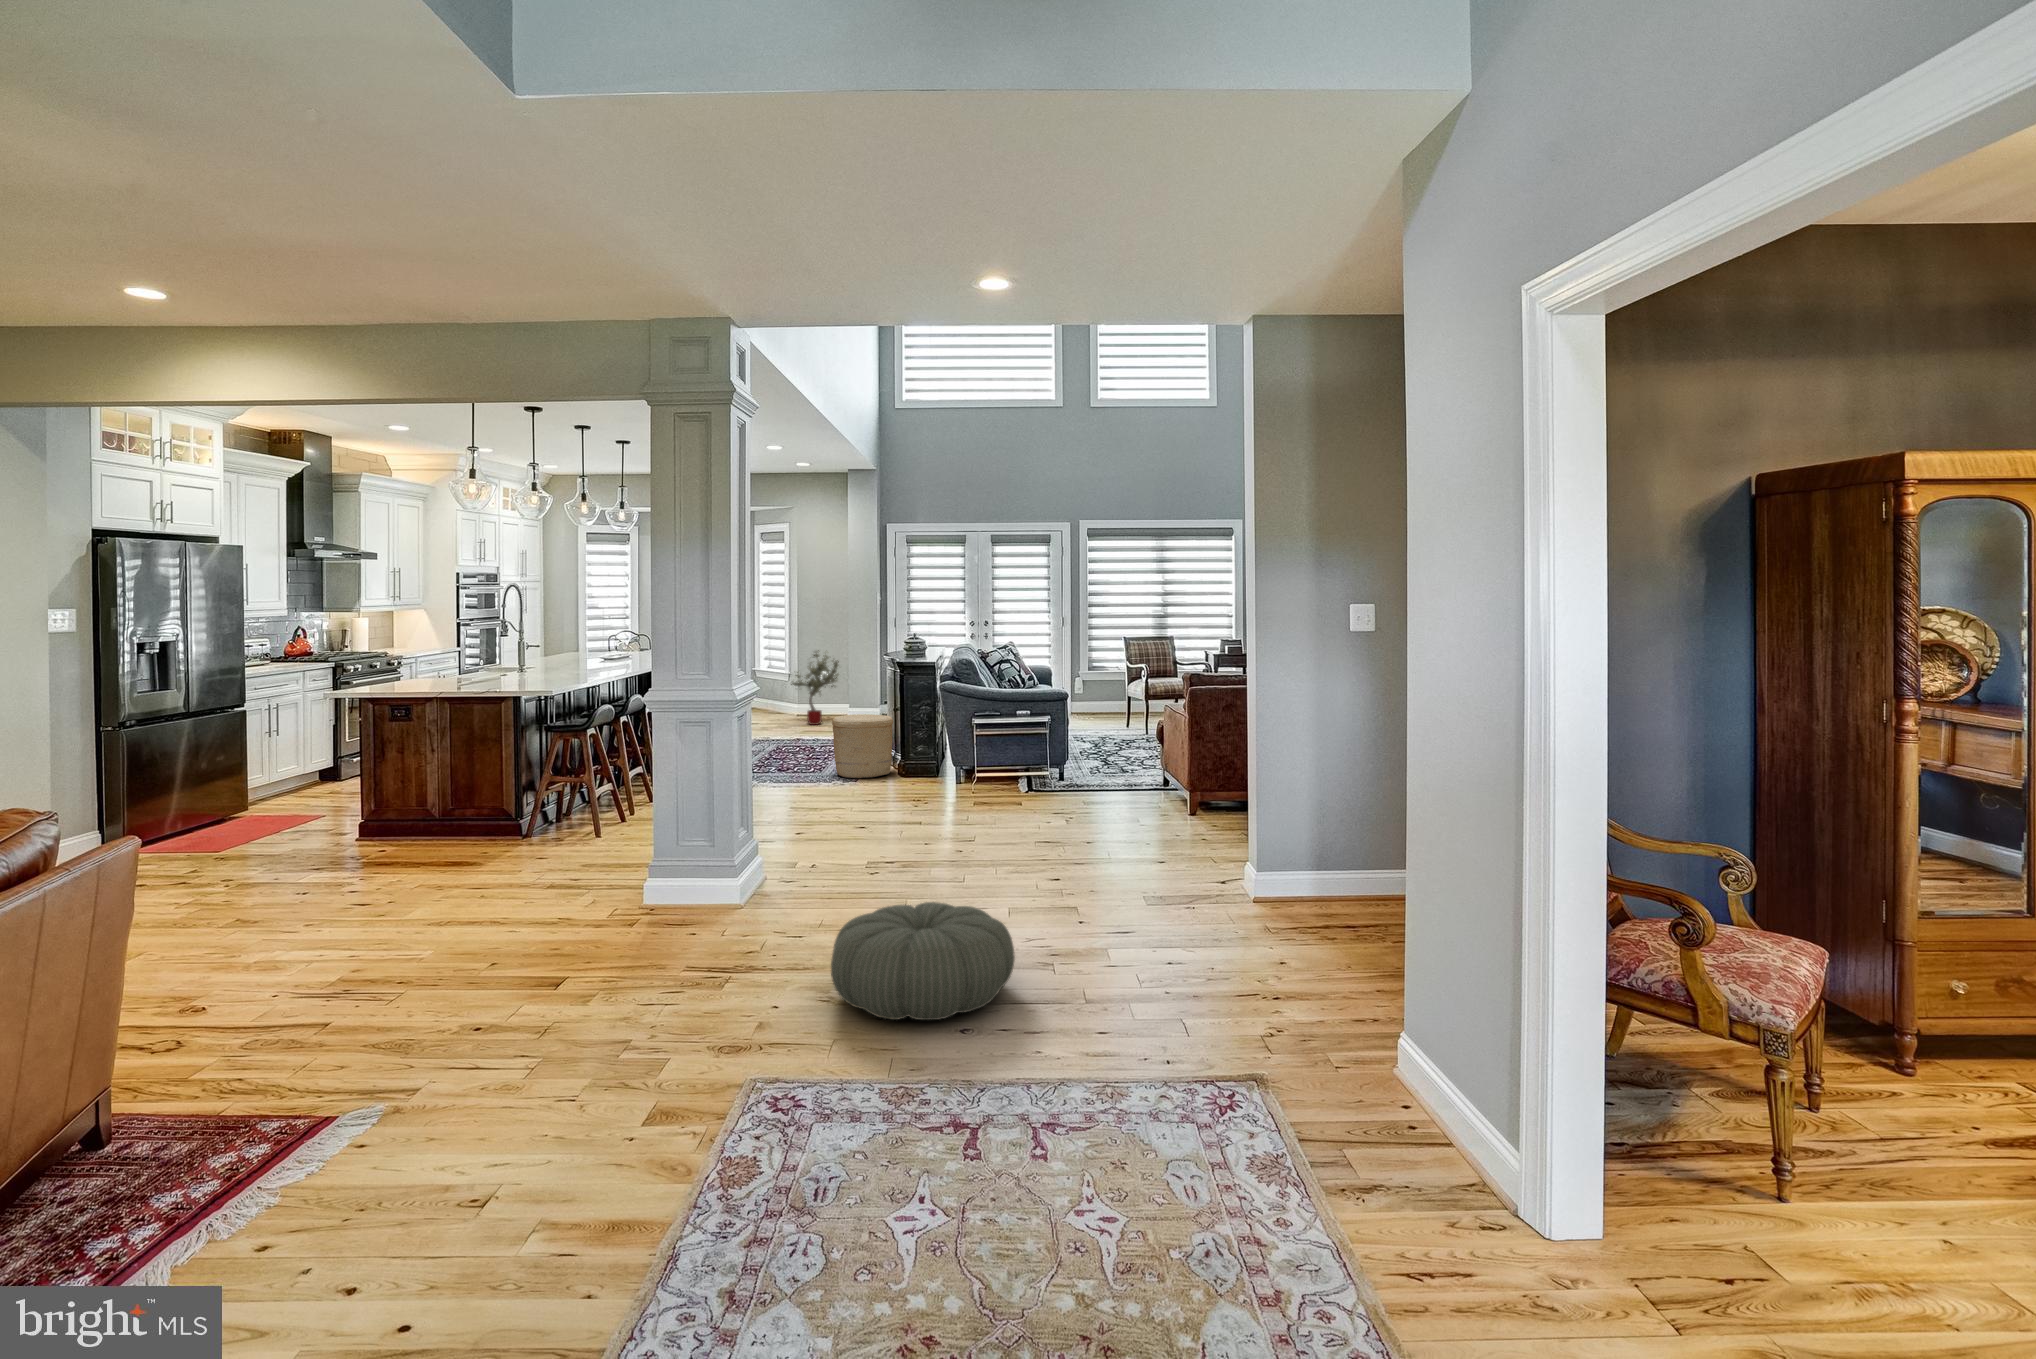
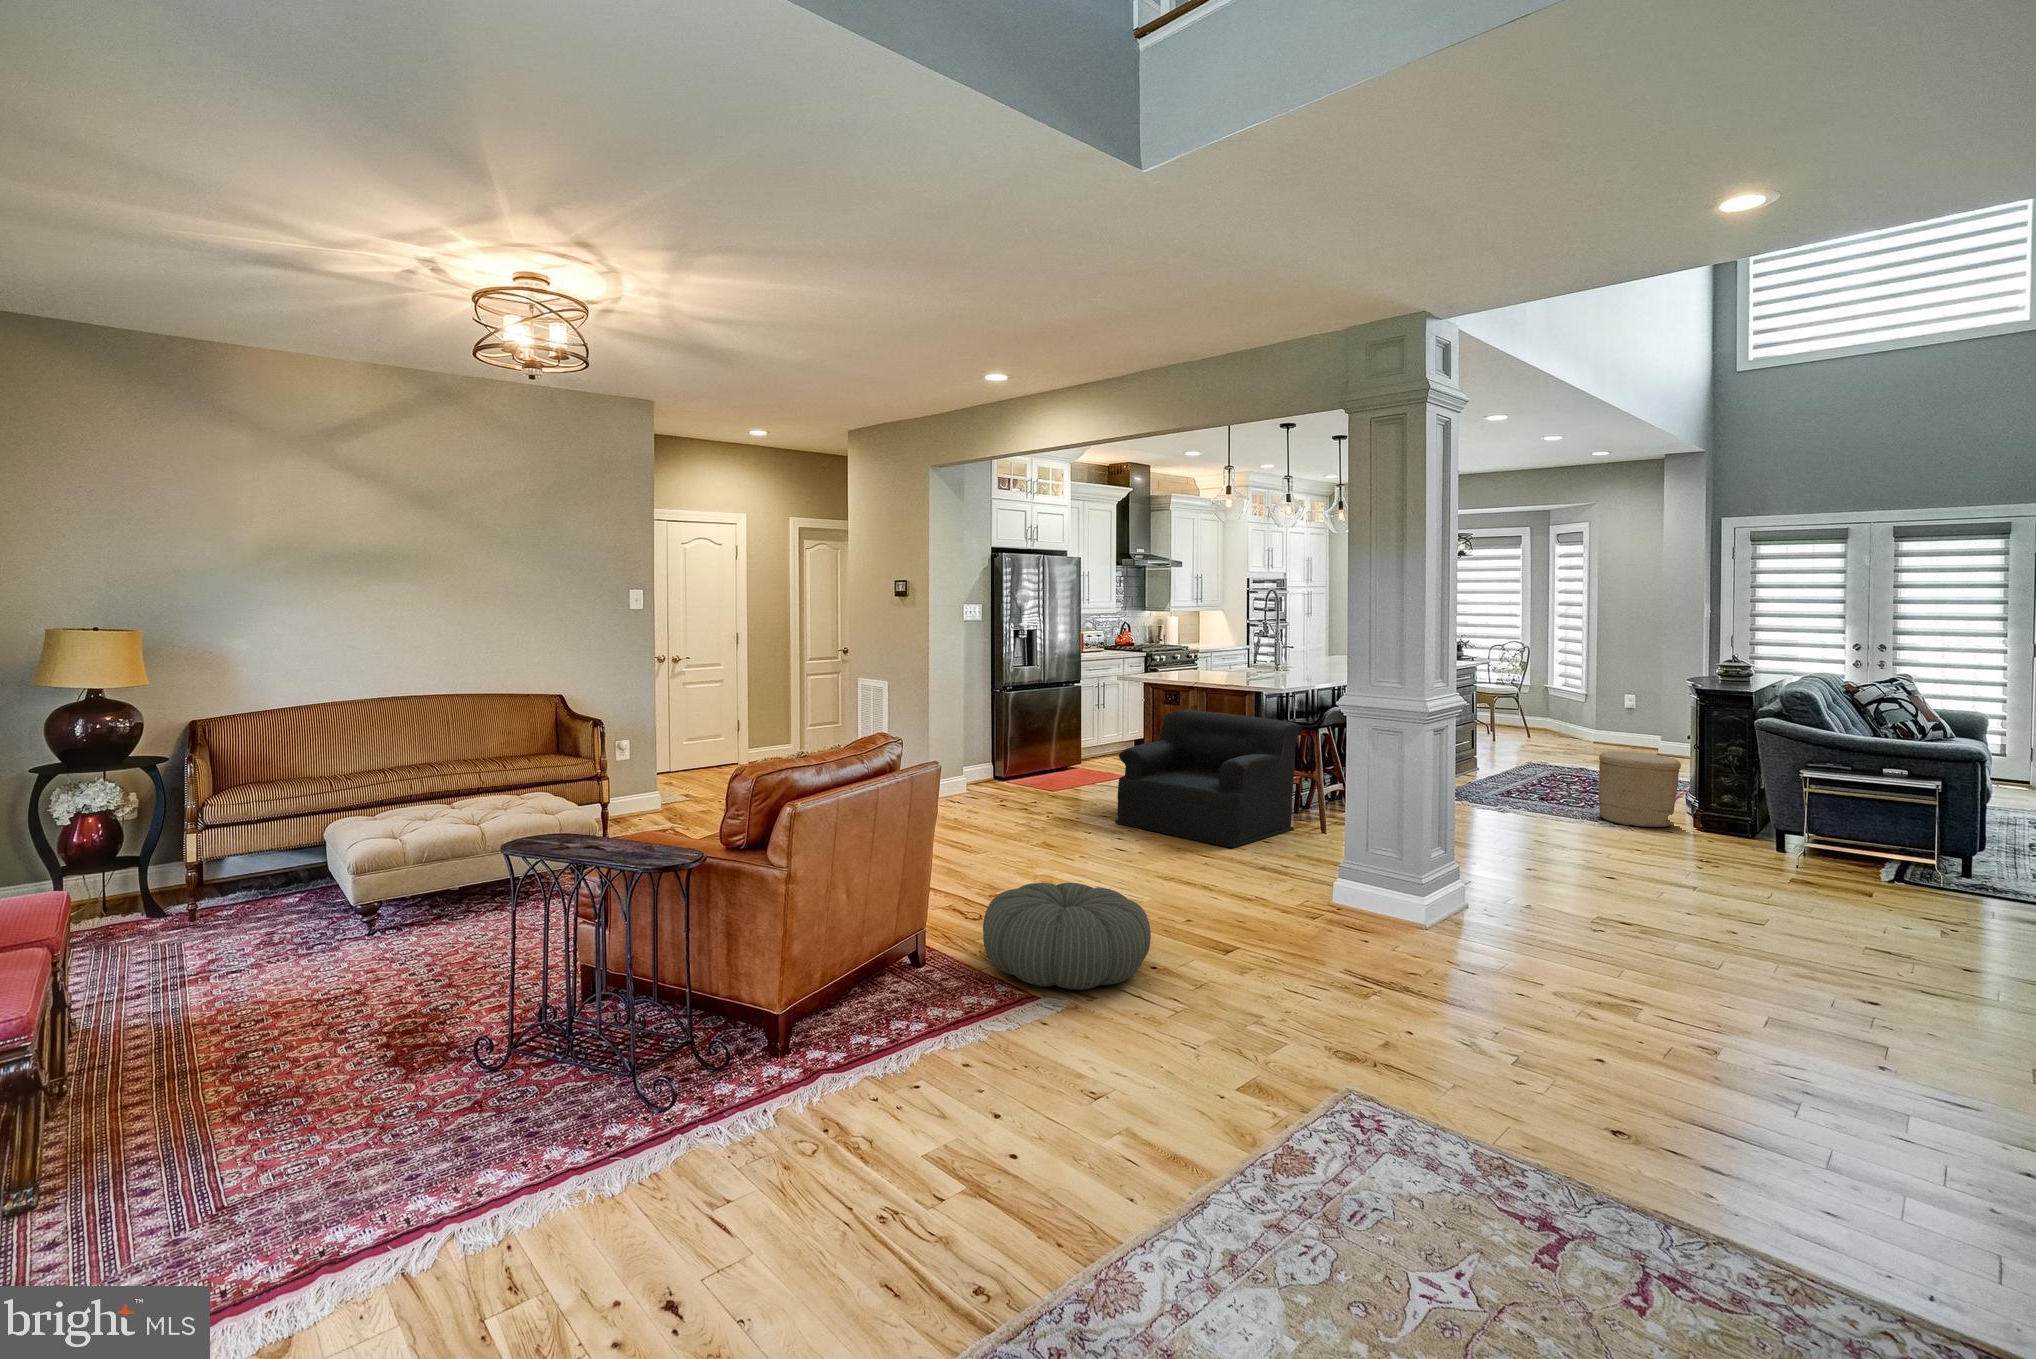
potted tree: present [791,650,839,725] -> none [1576,675,1642,759]
armchair: none [335,725,569,877] -> present [1115,710,1302,848]
pouf: present [831,902,1015,1020] -> present [983,883,1151,989]

